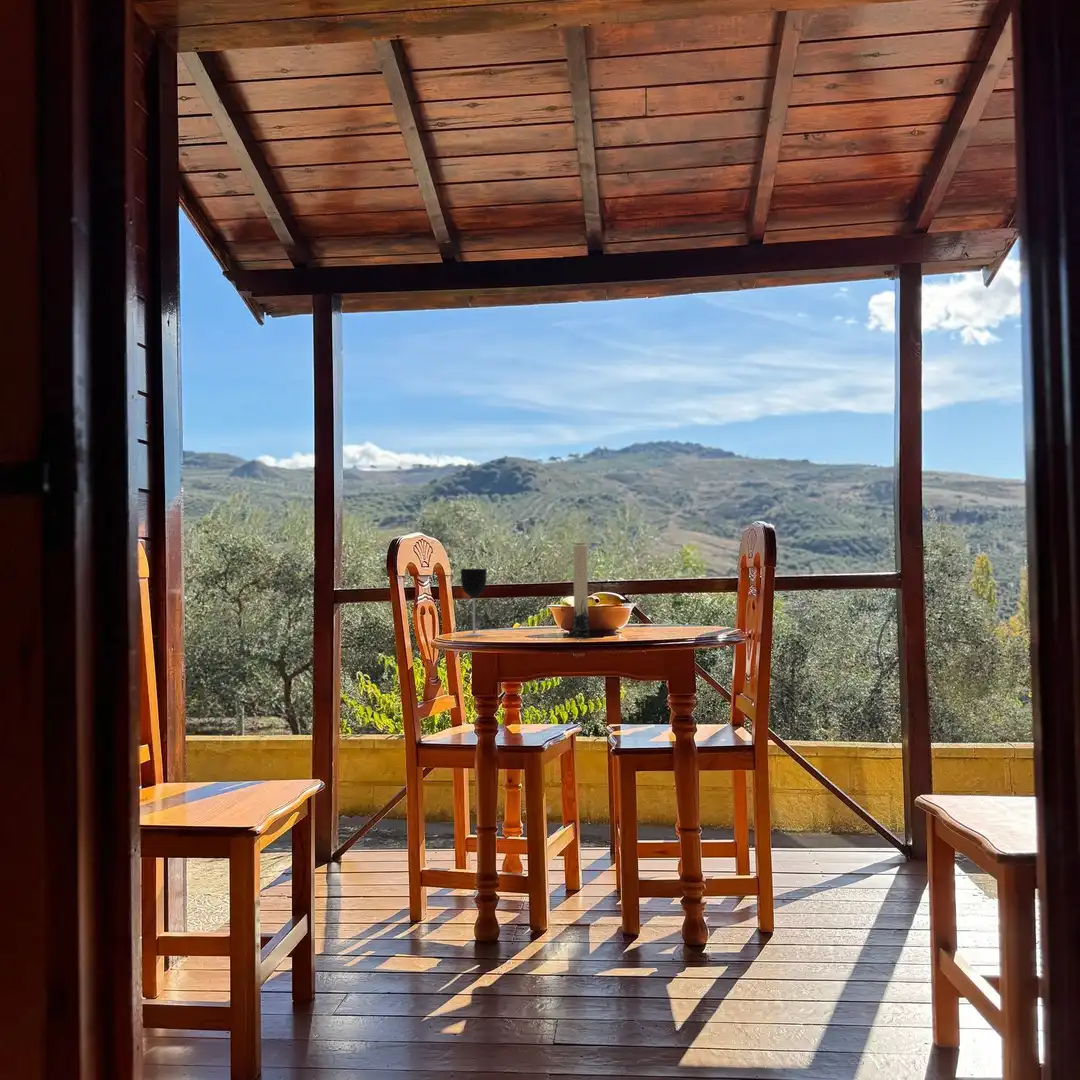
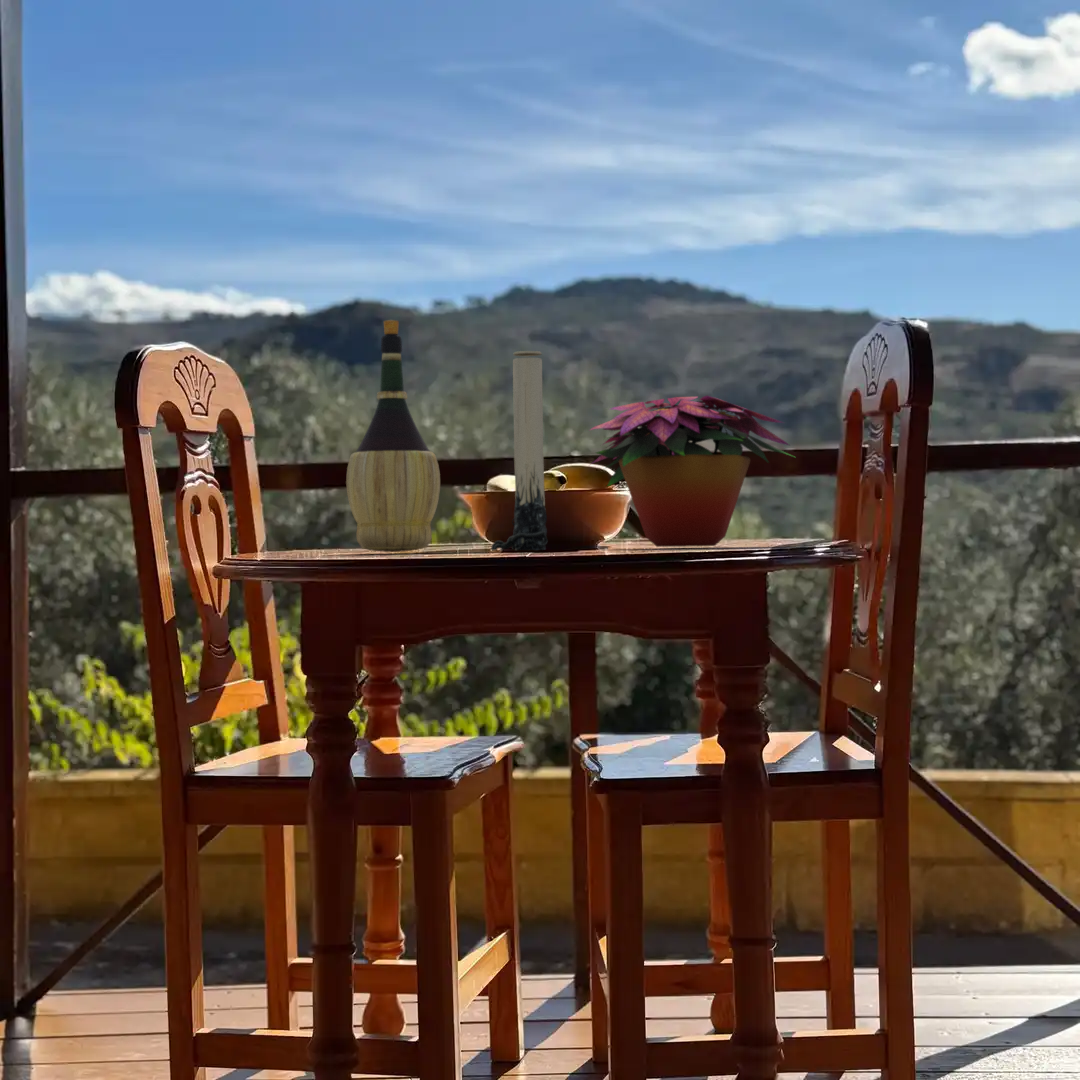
wine bottle: none [495,527,539,637] -> present [346,320,440,552]
flower arrangement: none [607,561,714,635] -> present [591,396,791,547]
wine glass: present [461,569,487,635] -> none [274,413,329,552]

